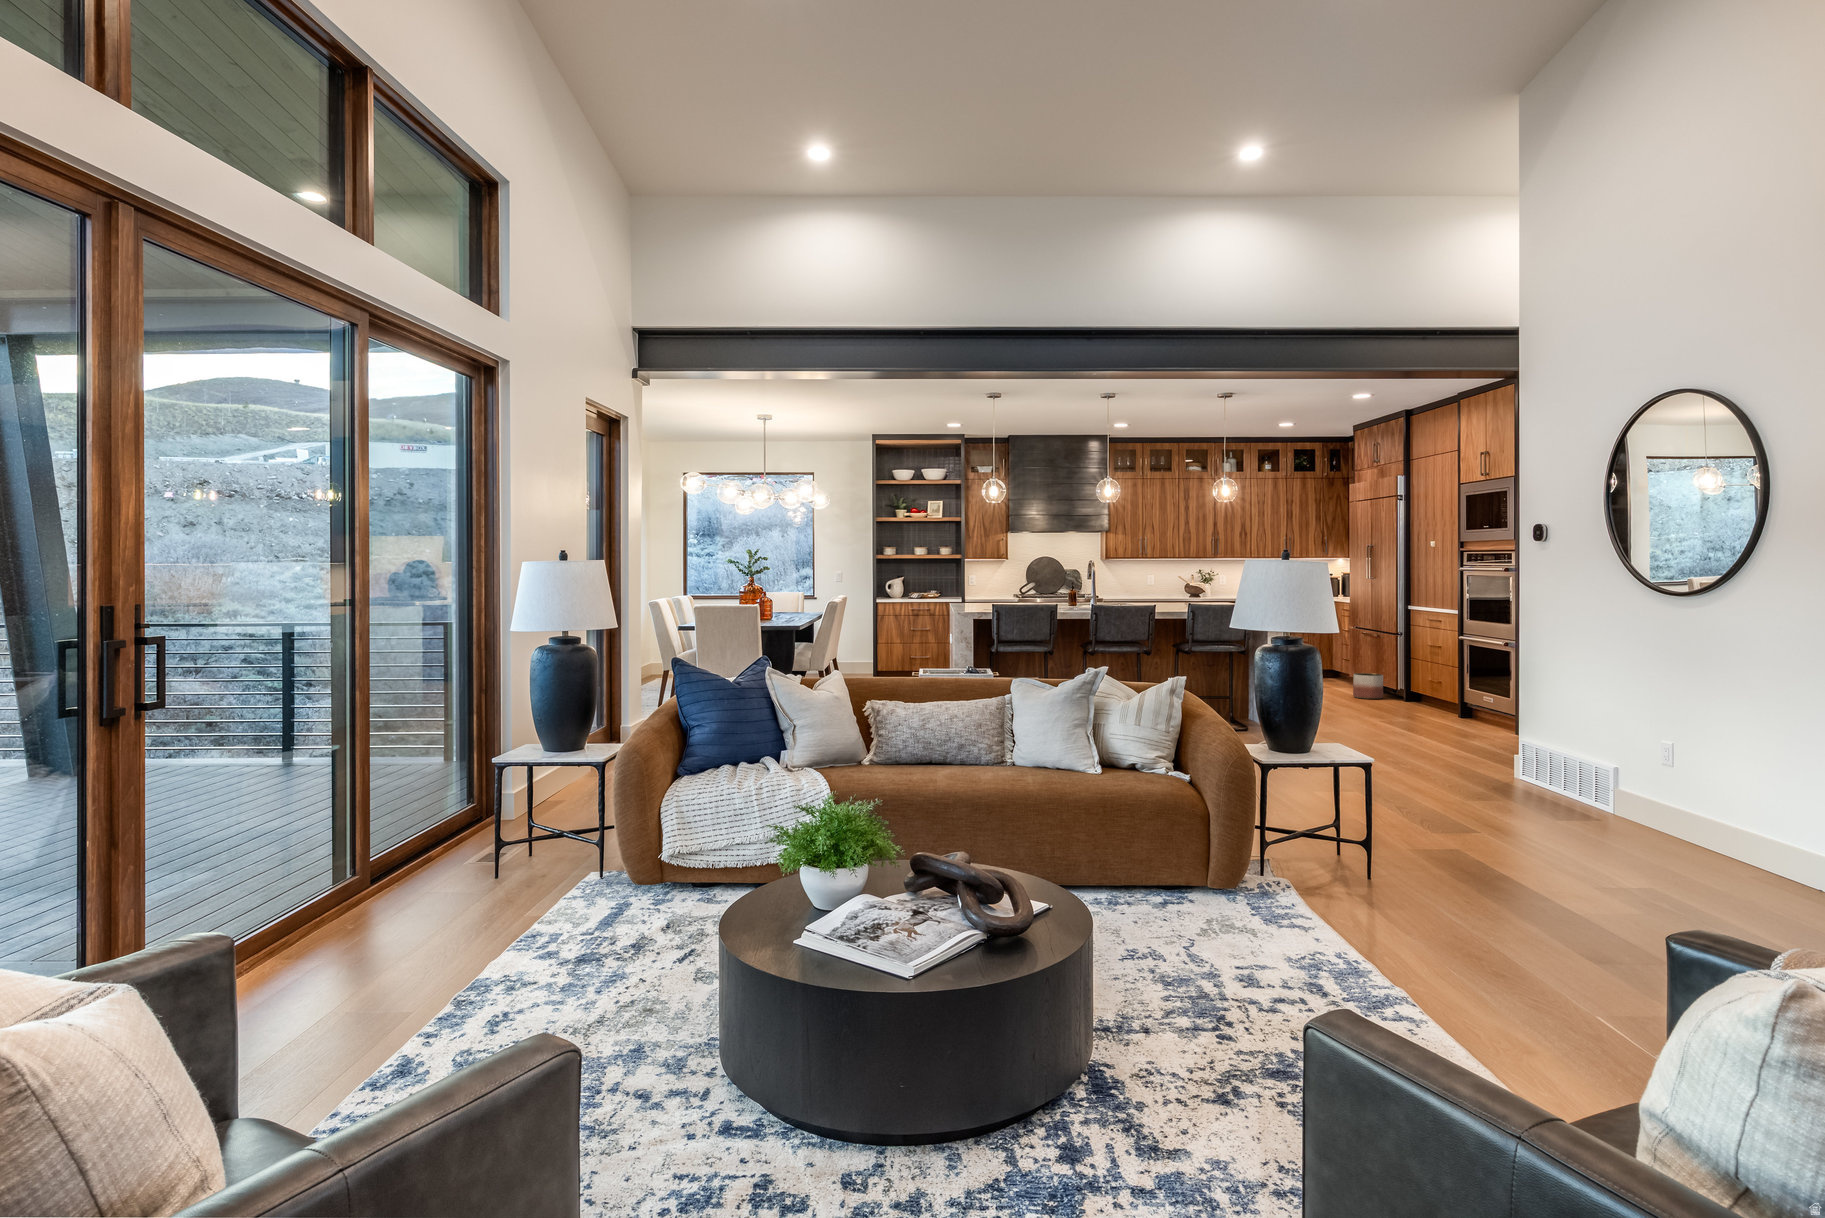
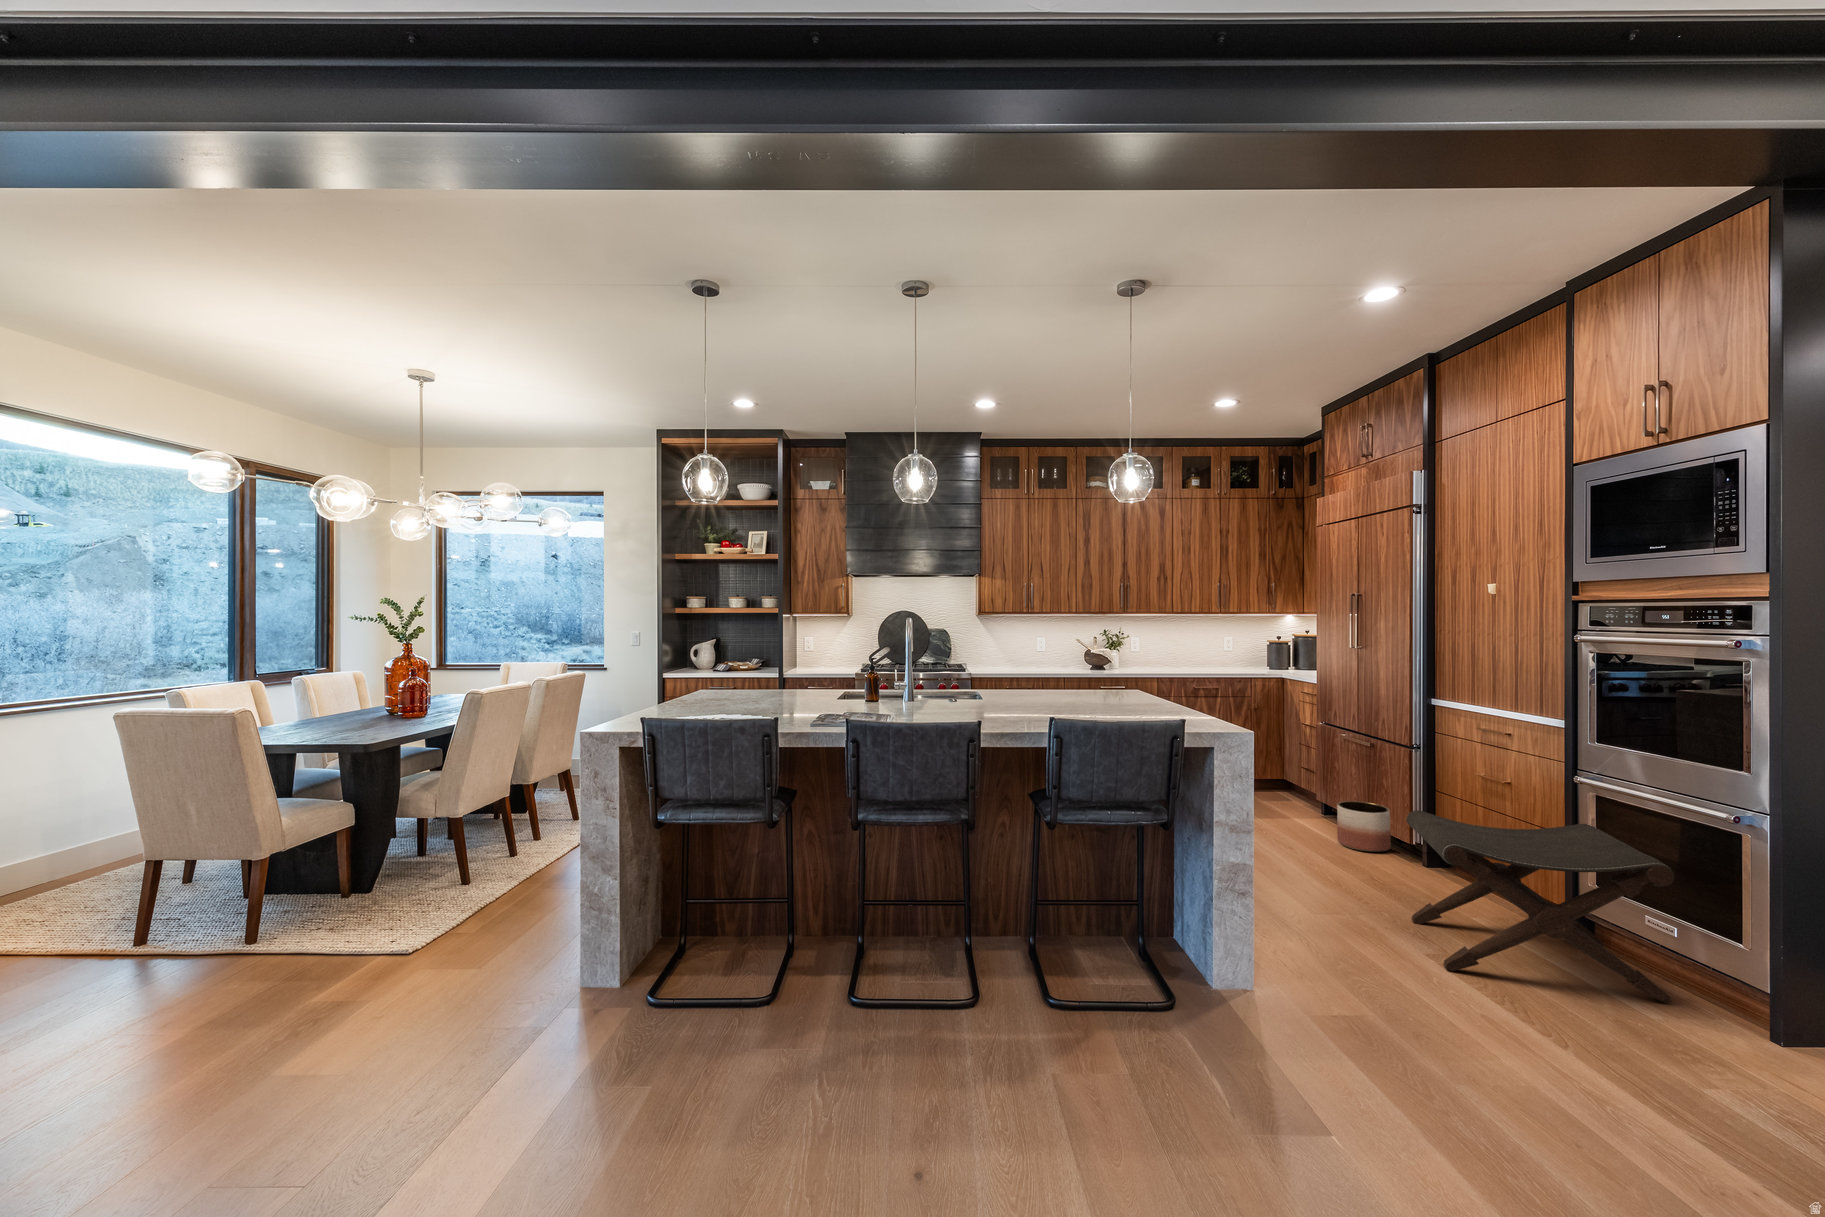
footstool: none [1383,657,1487,725] -> present [1407,810,1674,1003]

